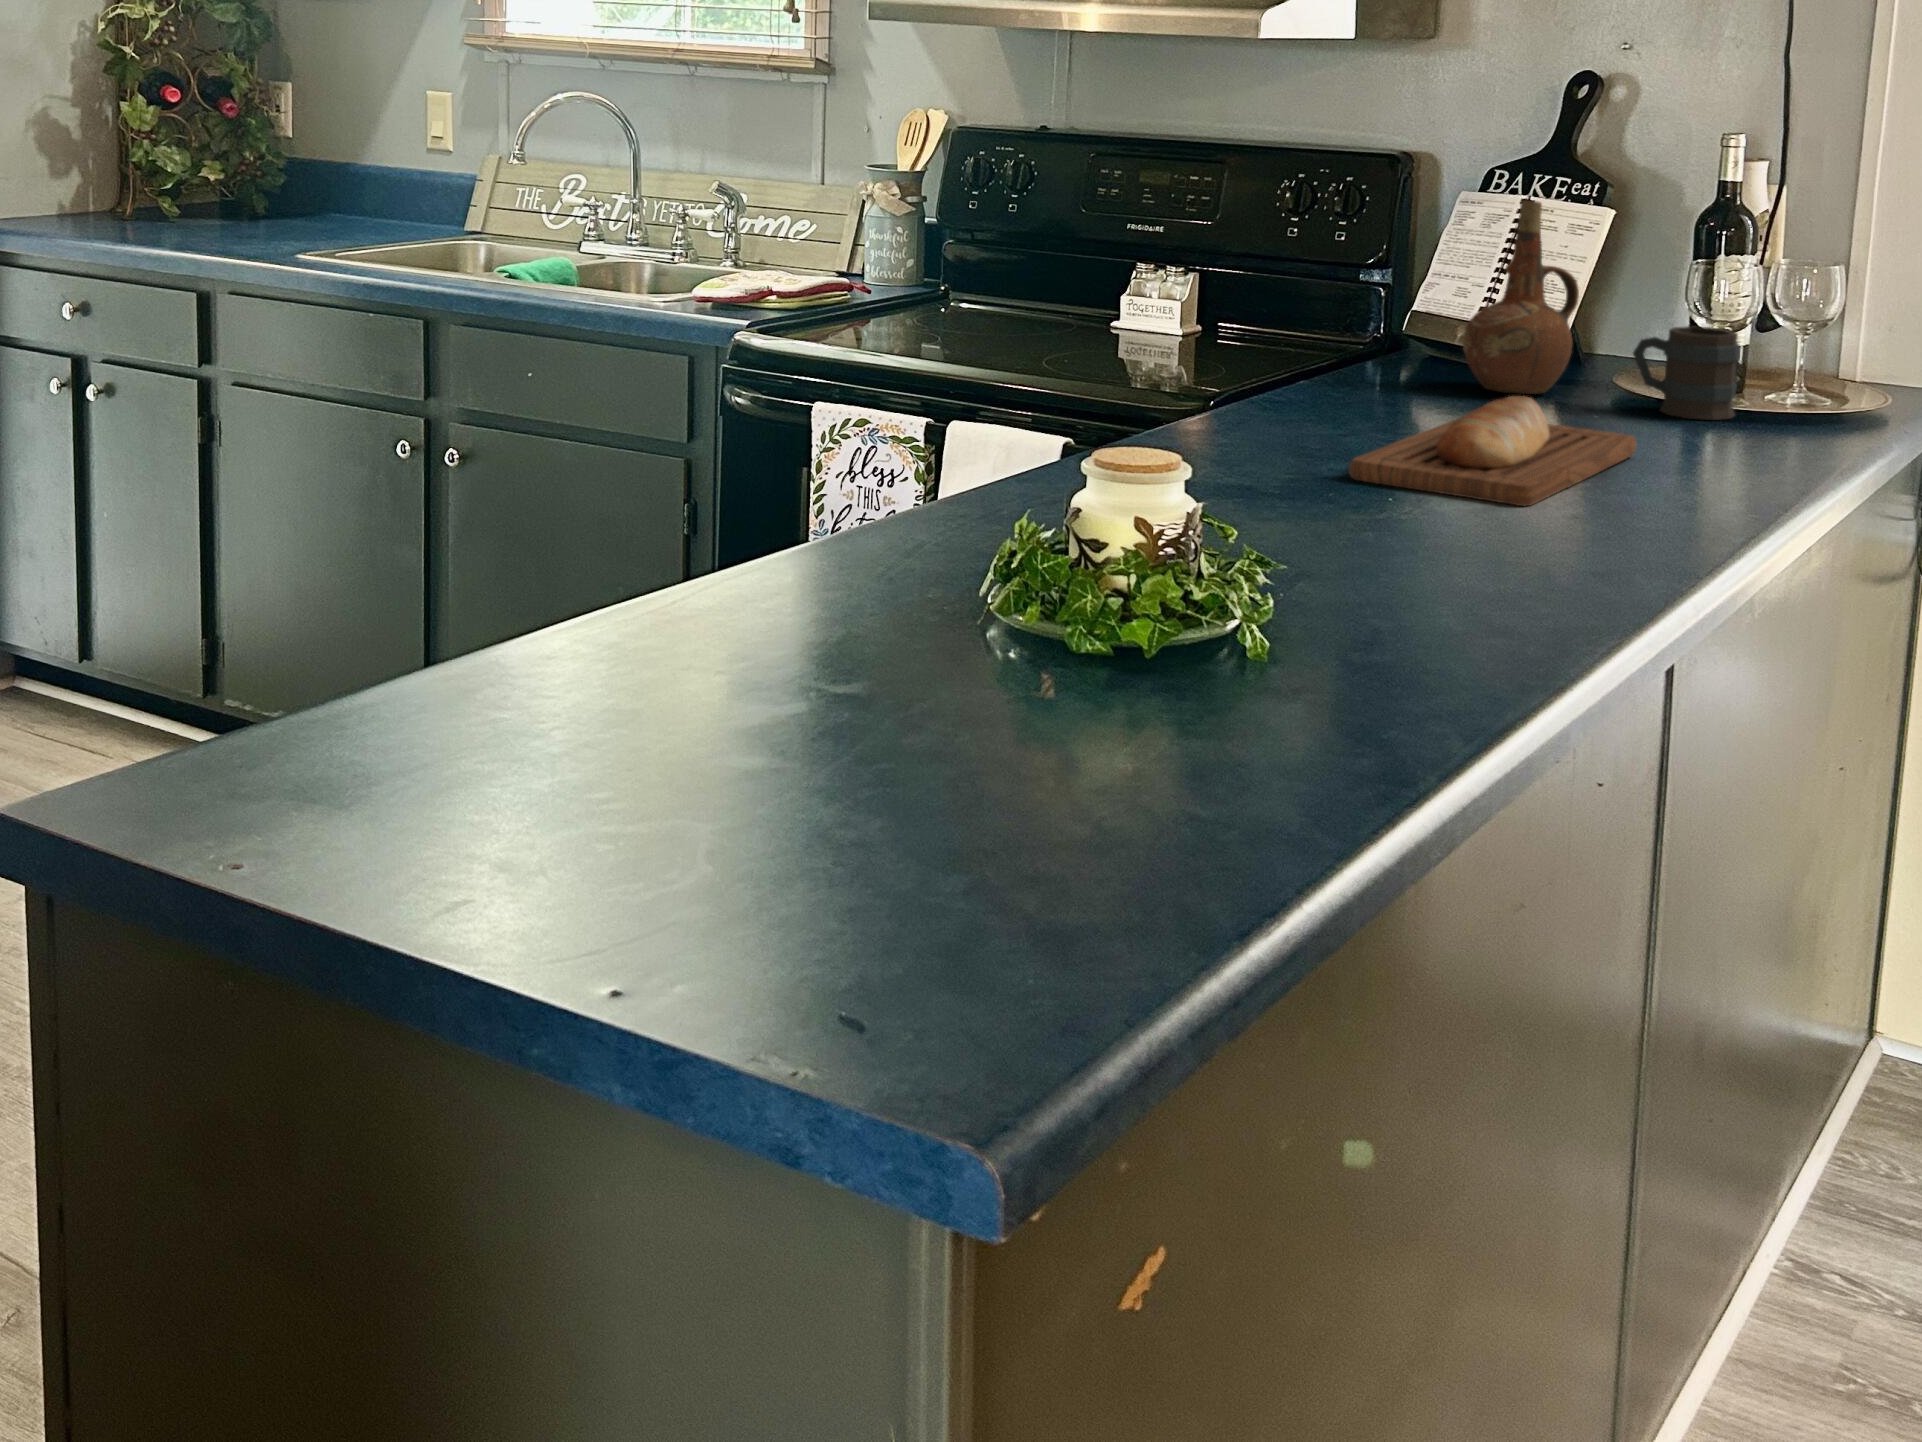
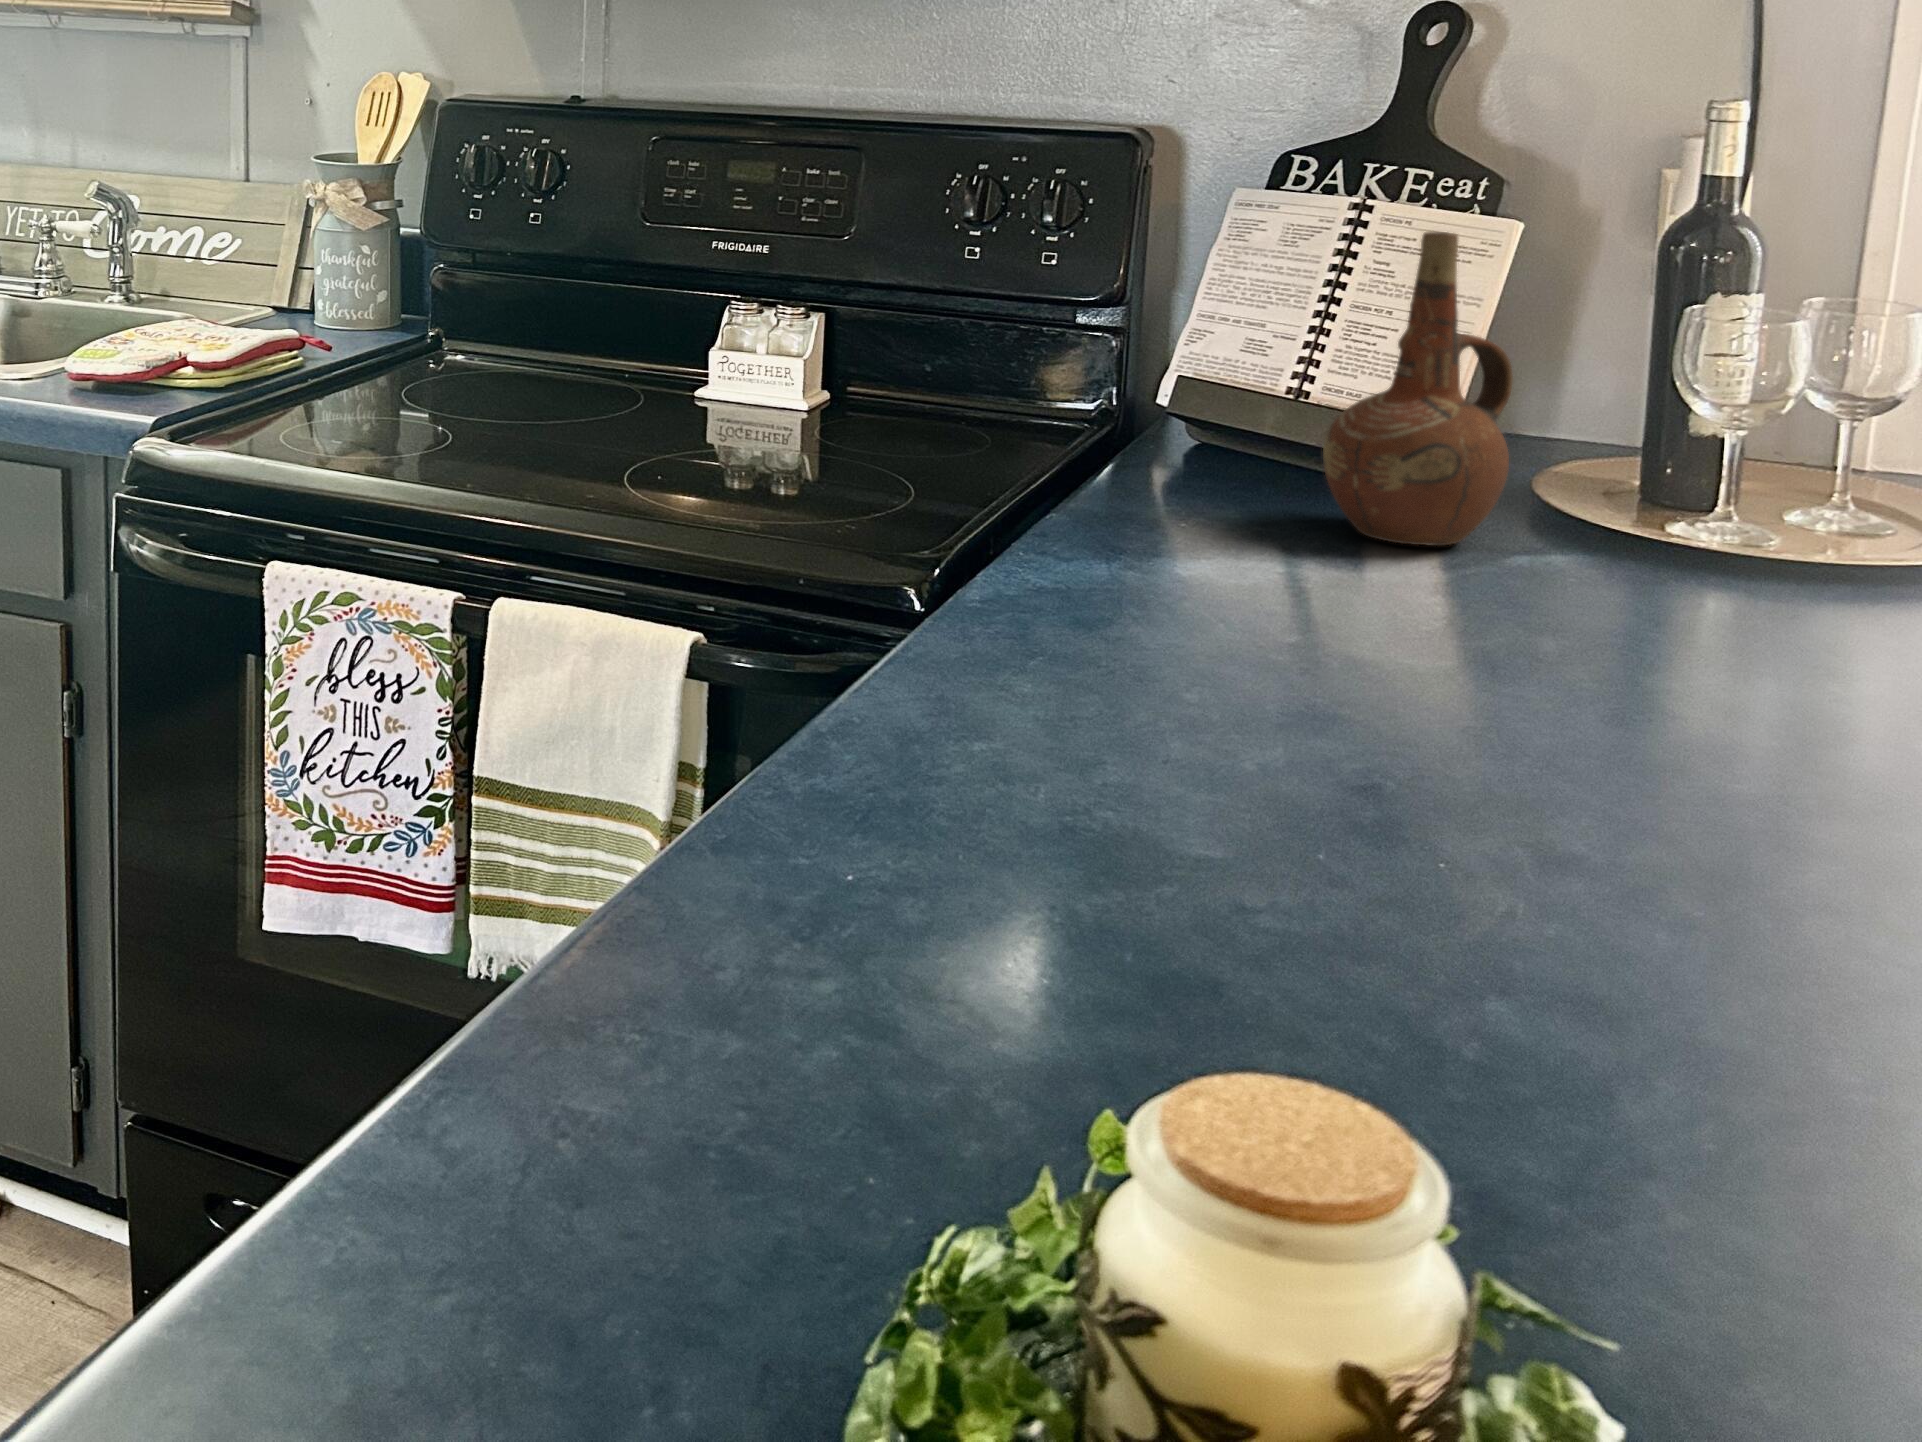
mug: present [1633,326,1740,420] -> none [1634,436,1822,599]
bread loaf: present [1349,396,1636,506] -> none [1363,621,1789,923]

